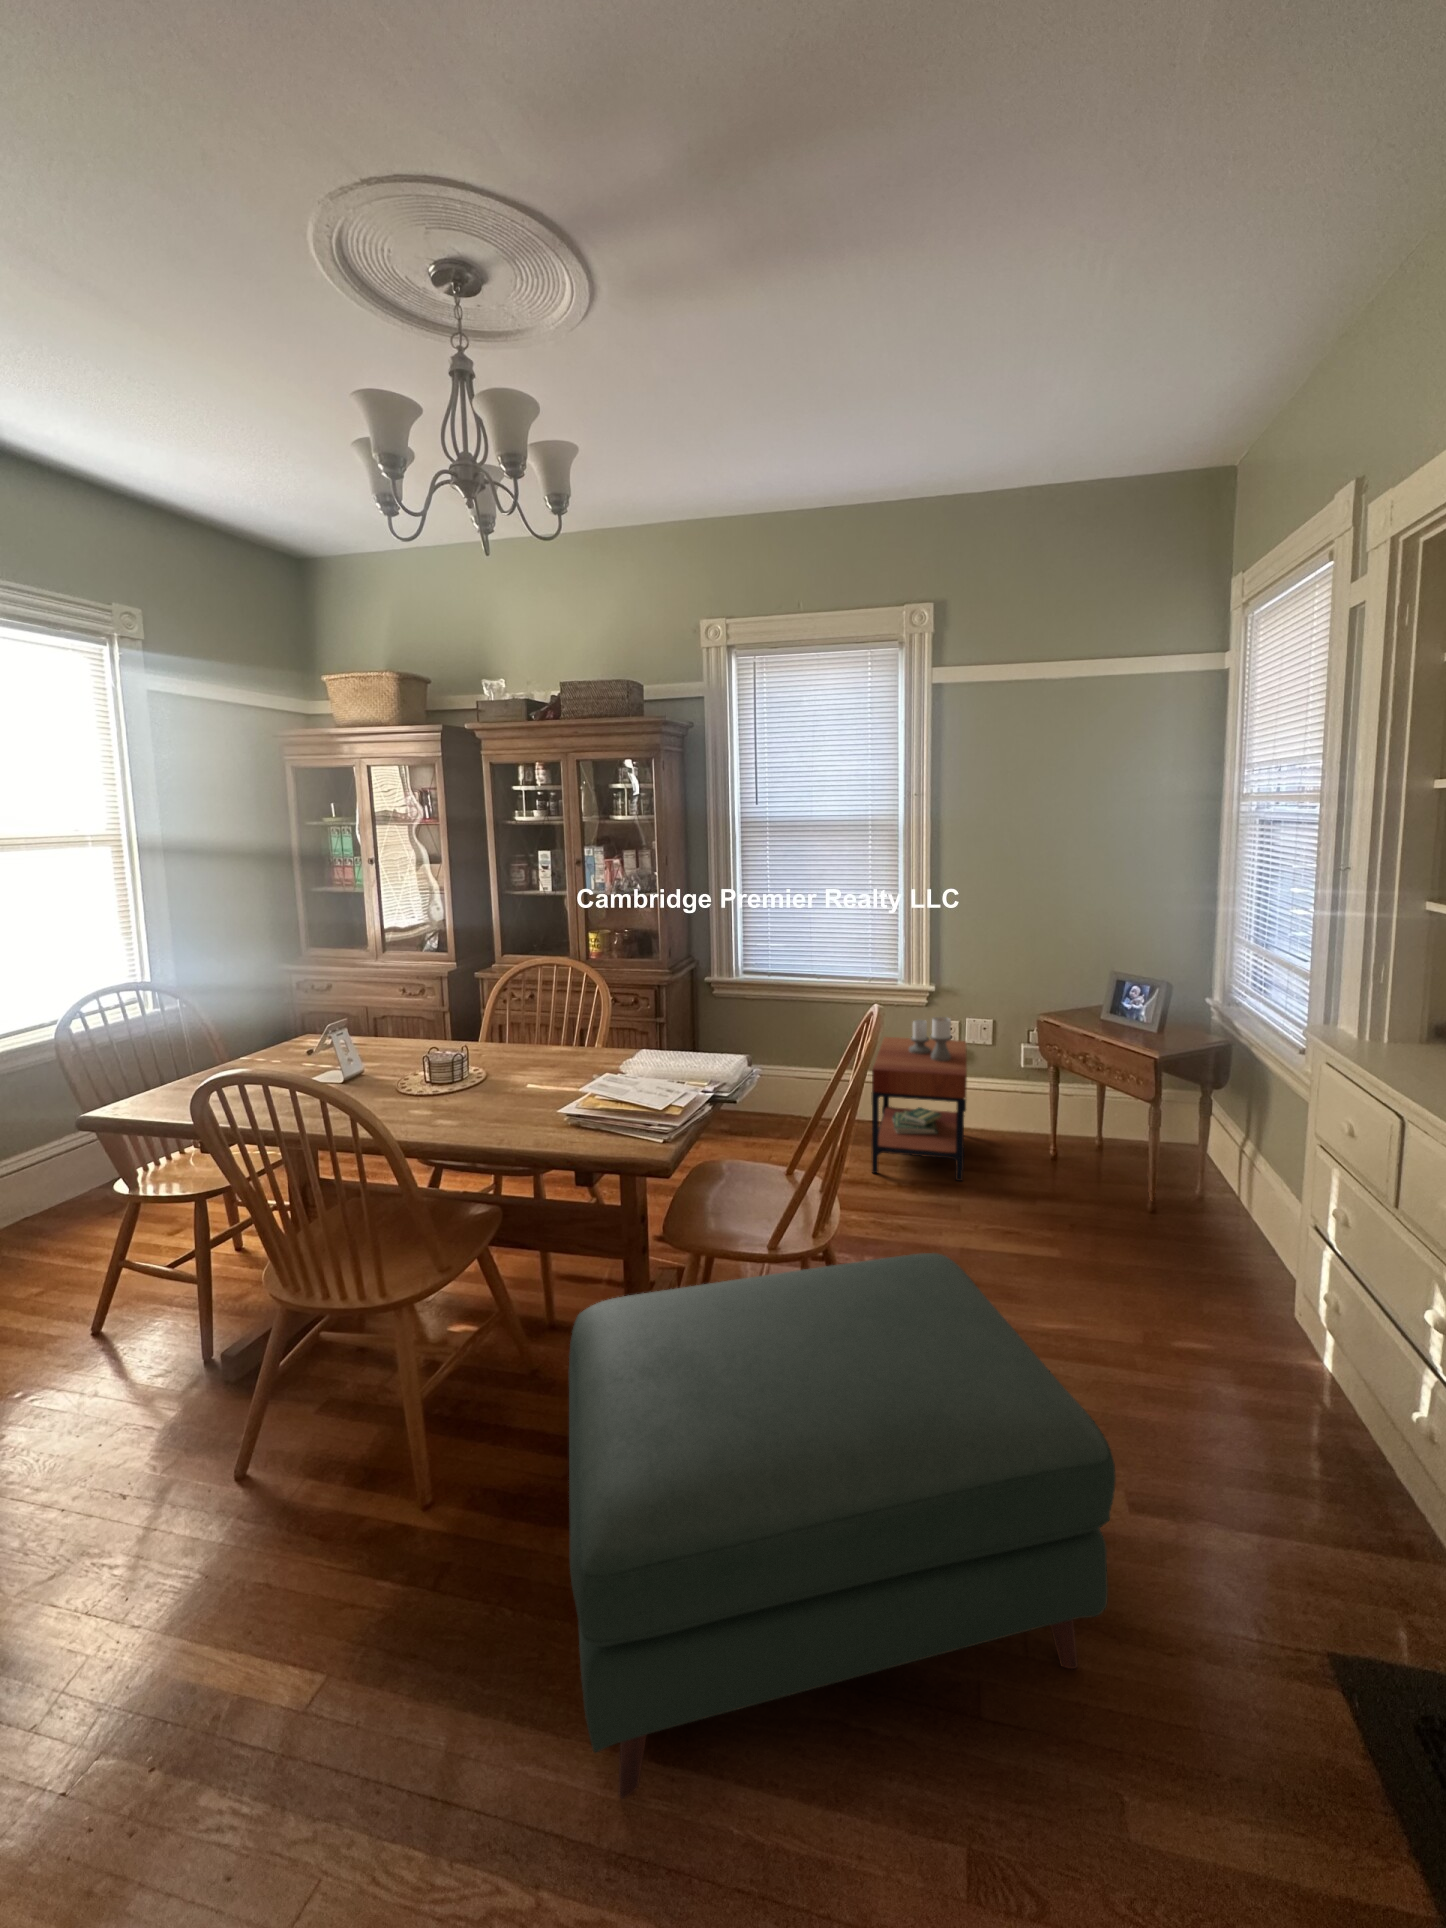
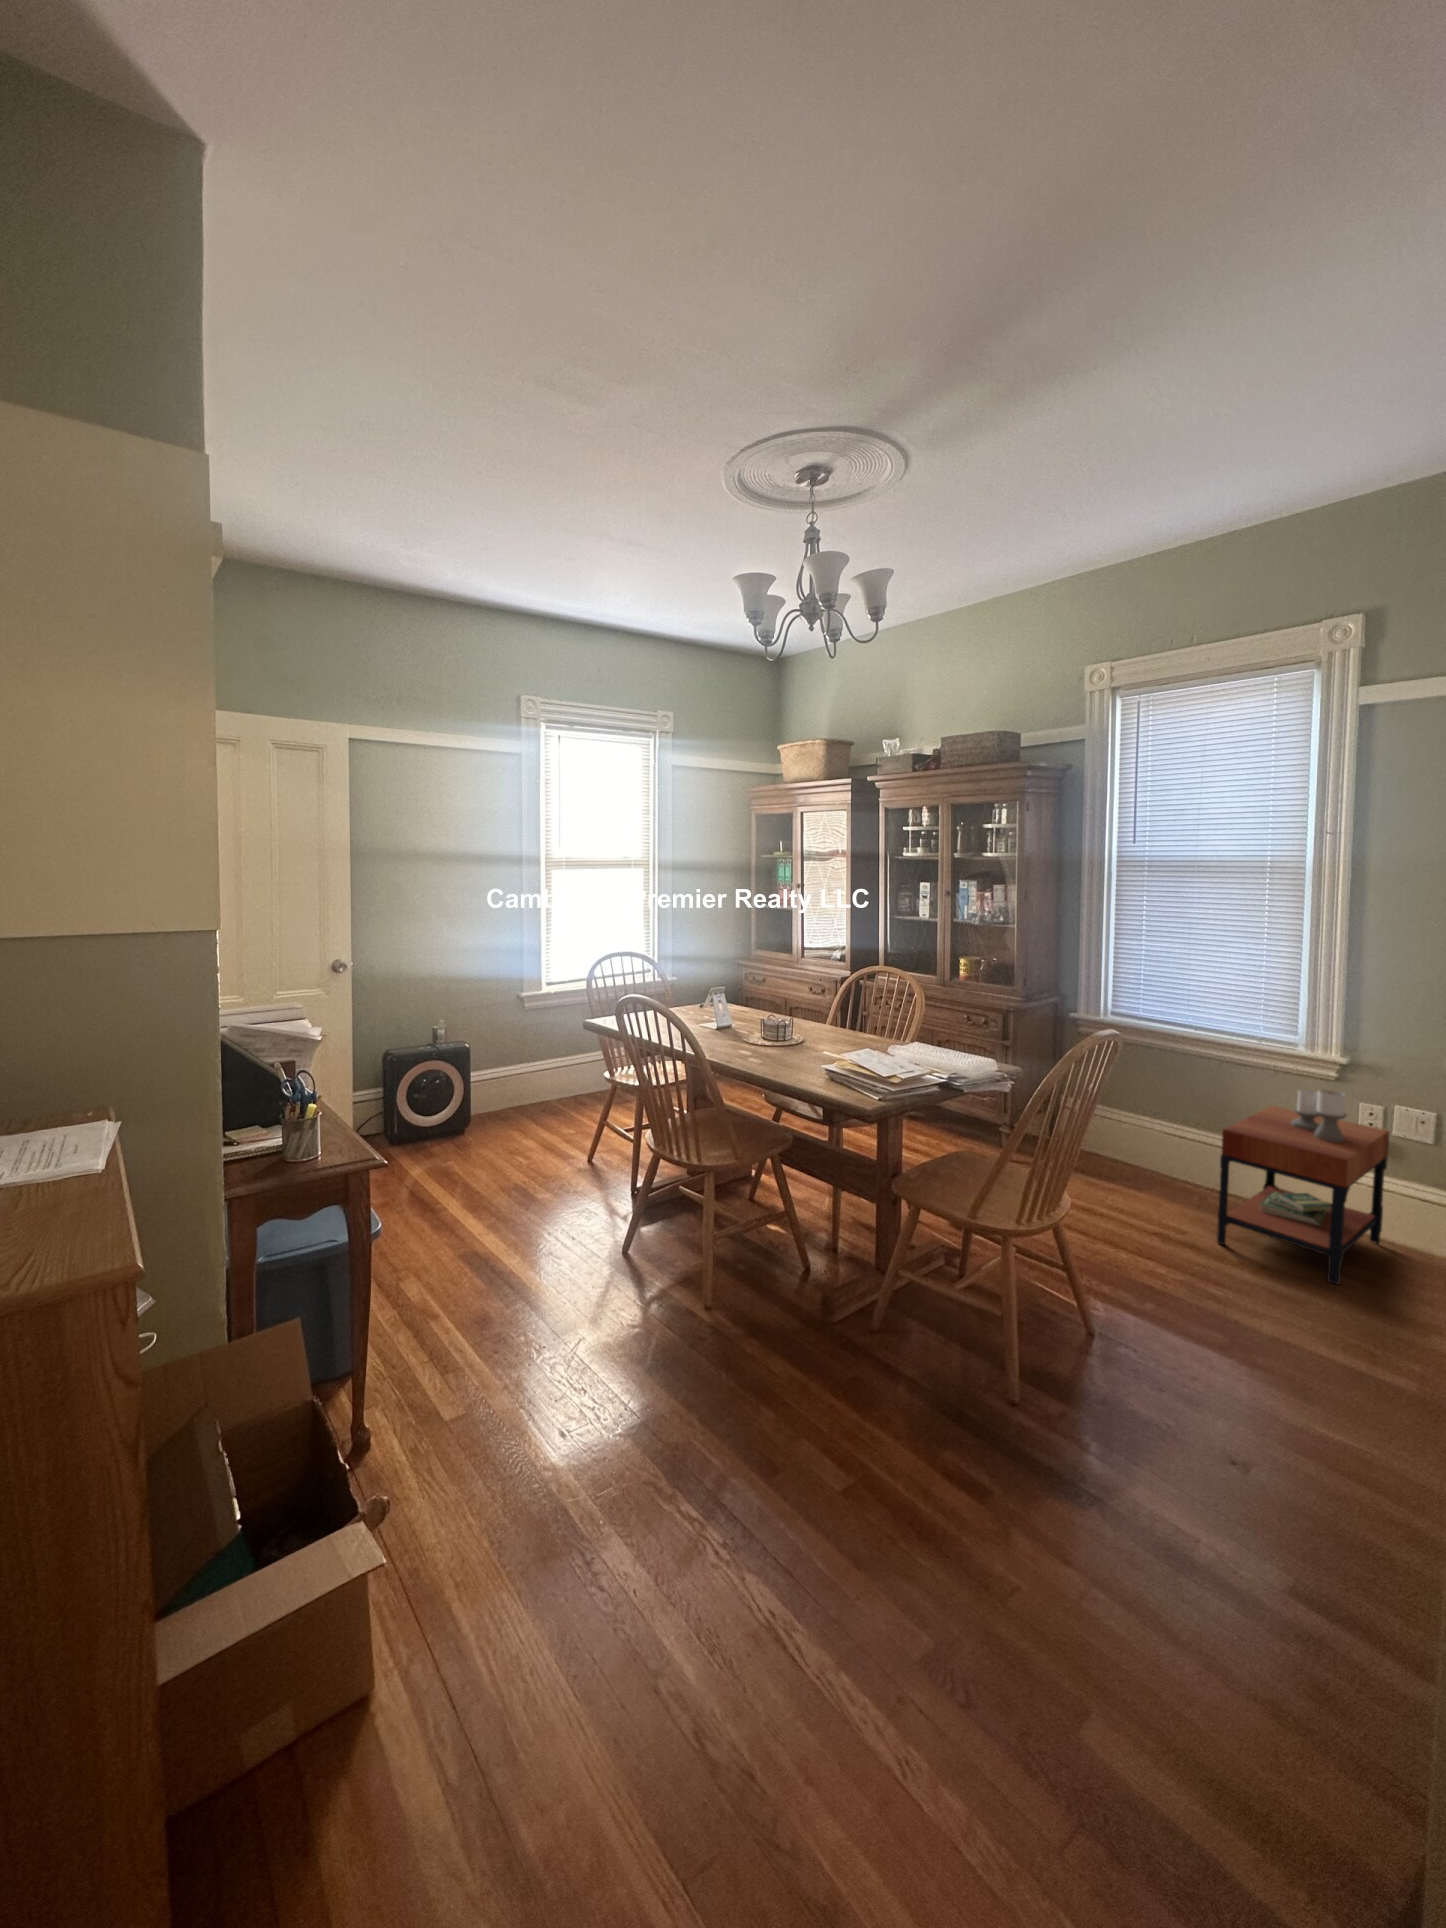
ottoman: present [569,1253,1116,1798] -> none [720,1208,1182,1655]

